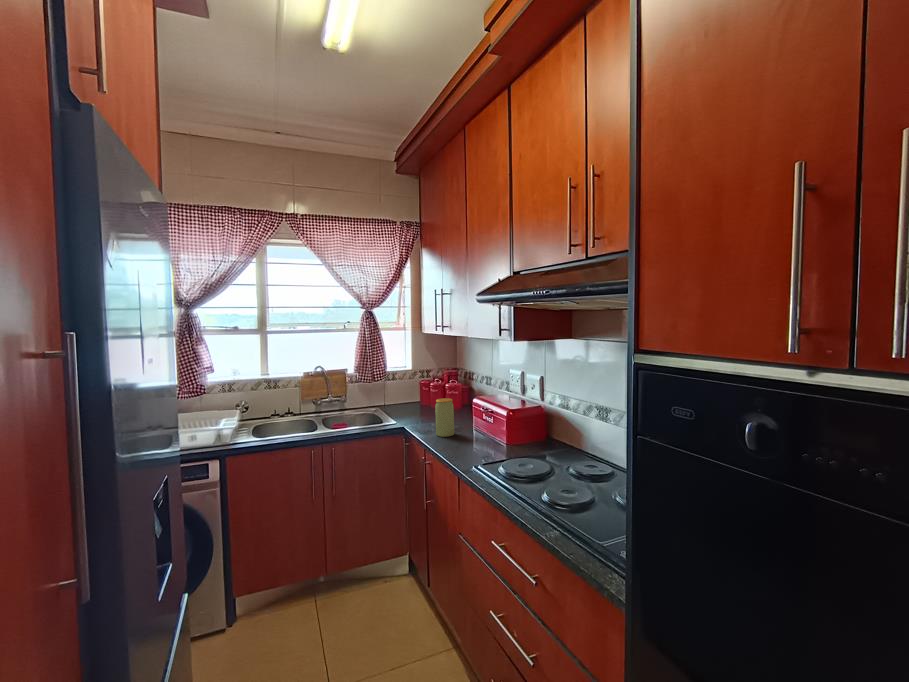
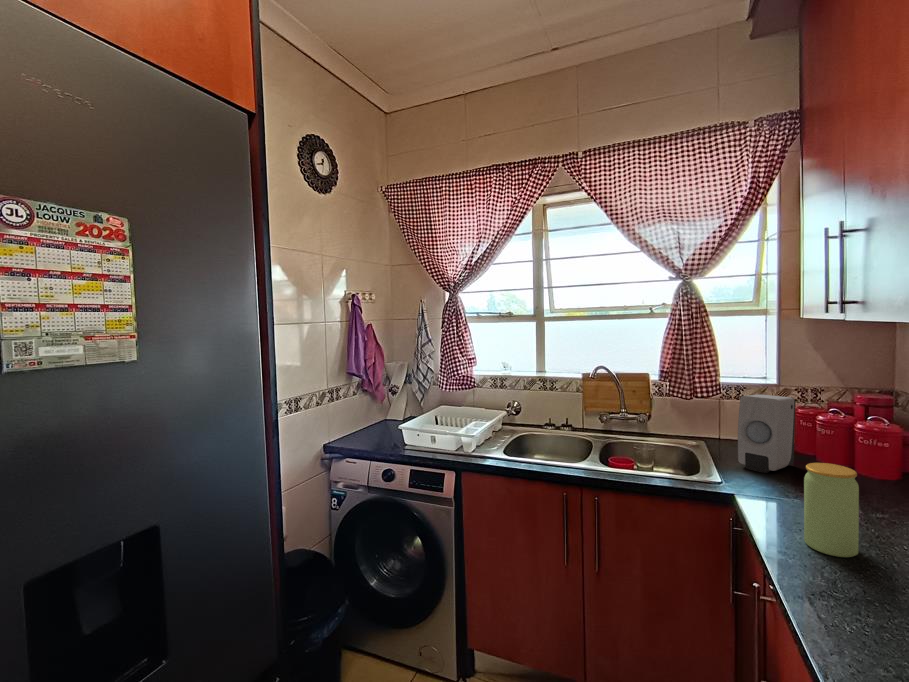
soap dispenser: none [400,375,424,416] -> present [738,394,795,473]

